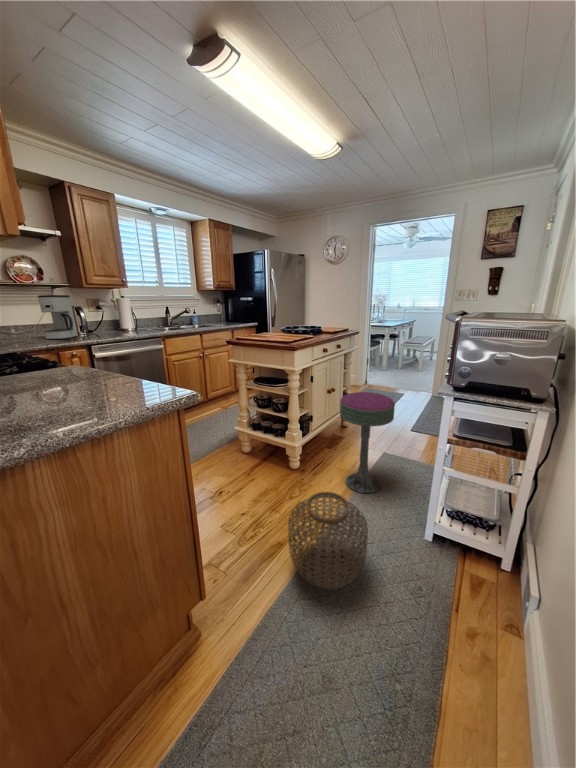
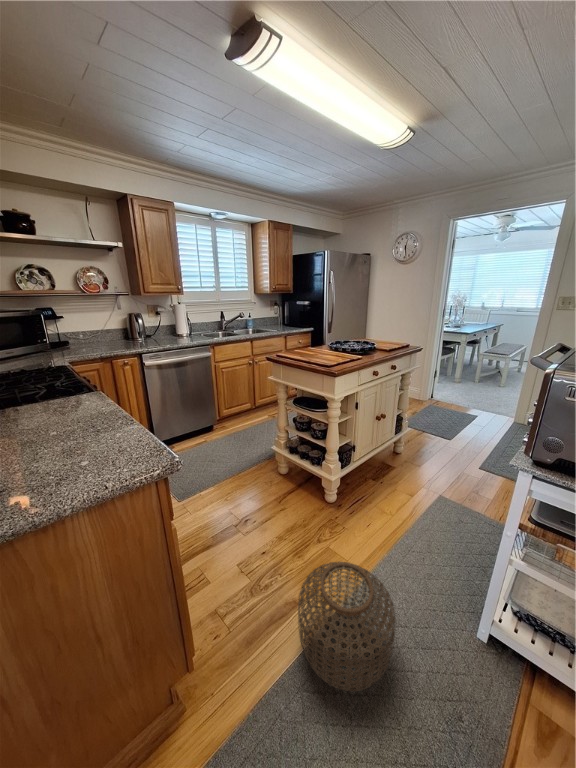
coffee maker: present [38,295,78,339] -> none [103,303,137,345]
bar stool: present [340,392,395,493] -> none [383,430,454,552]

